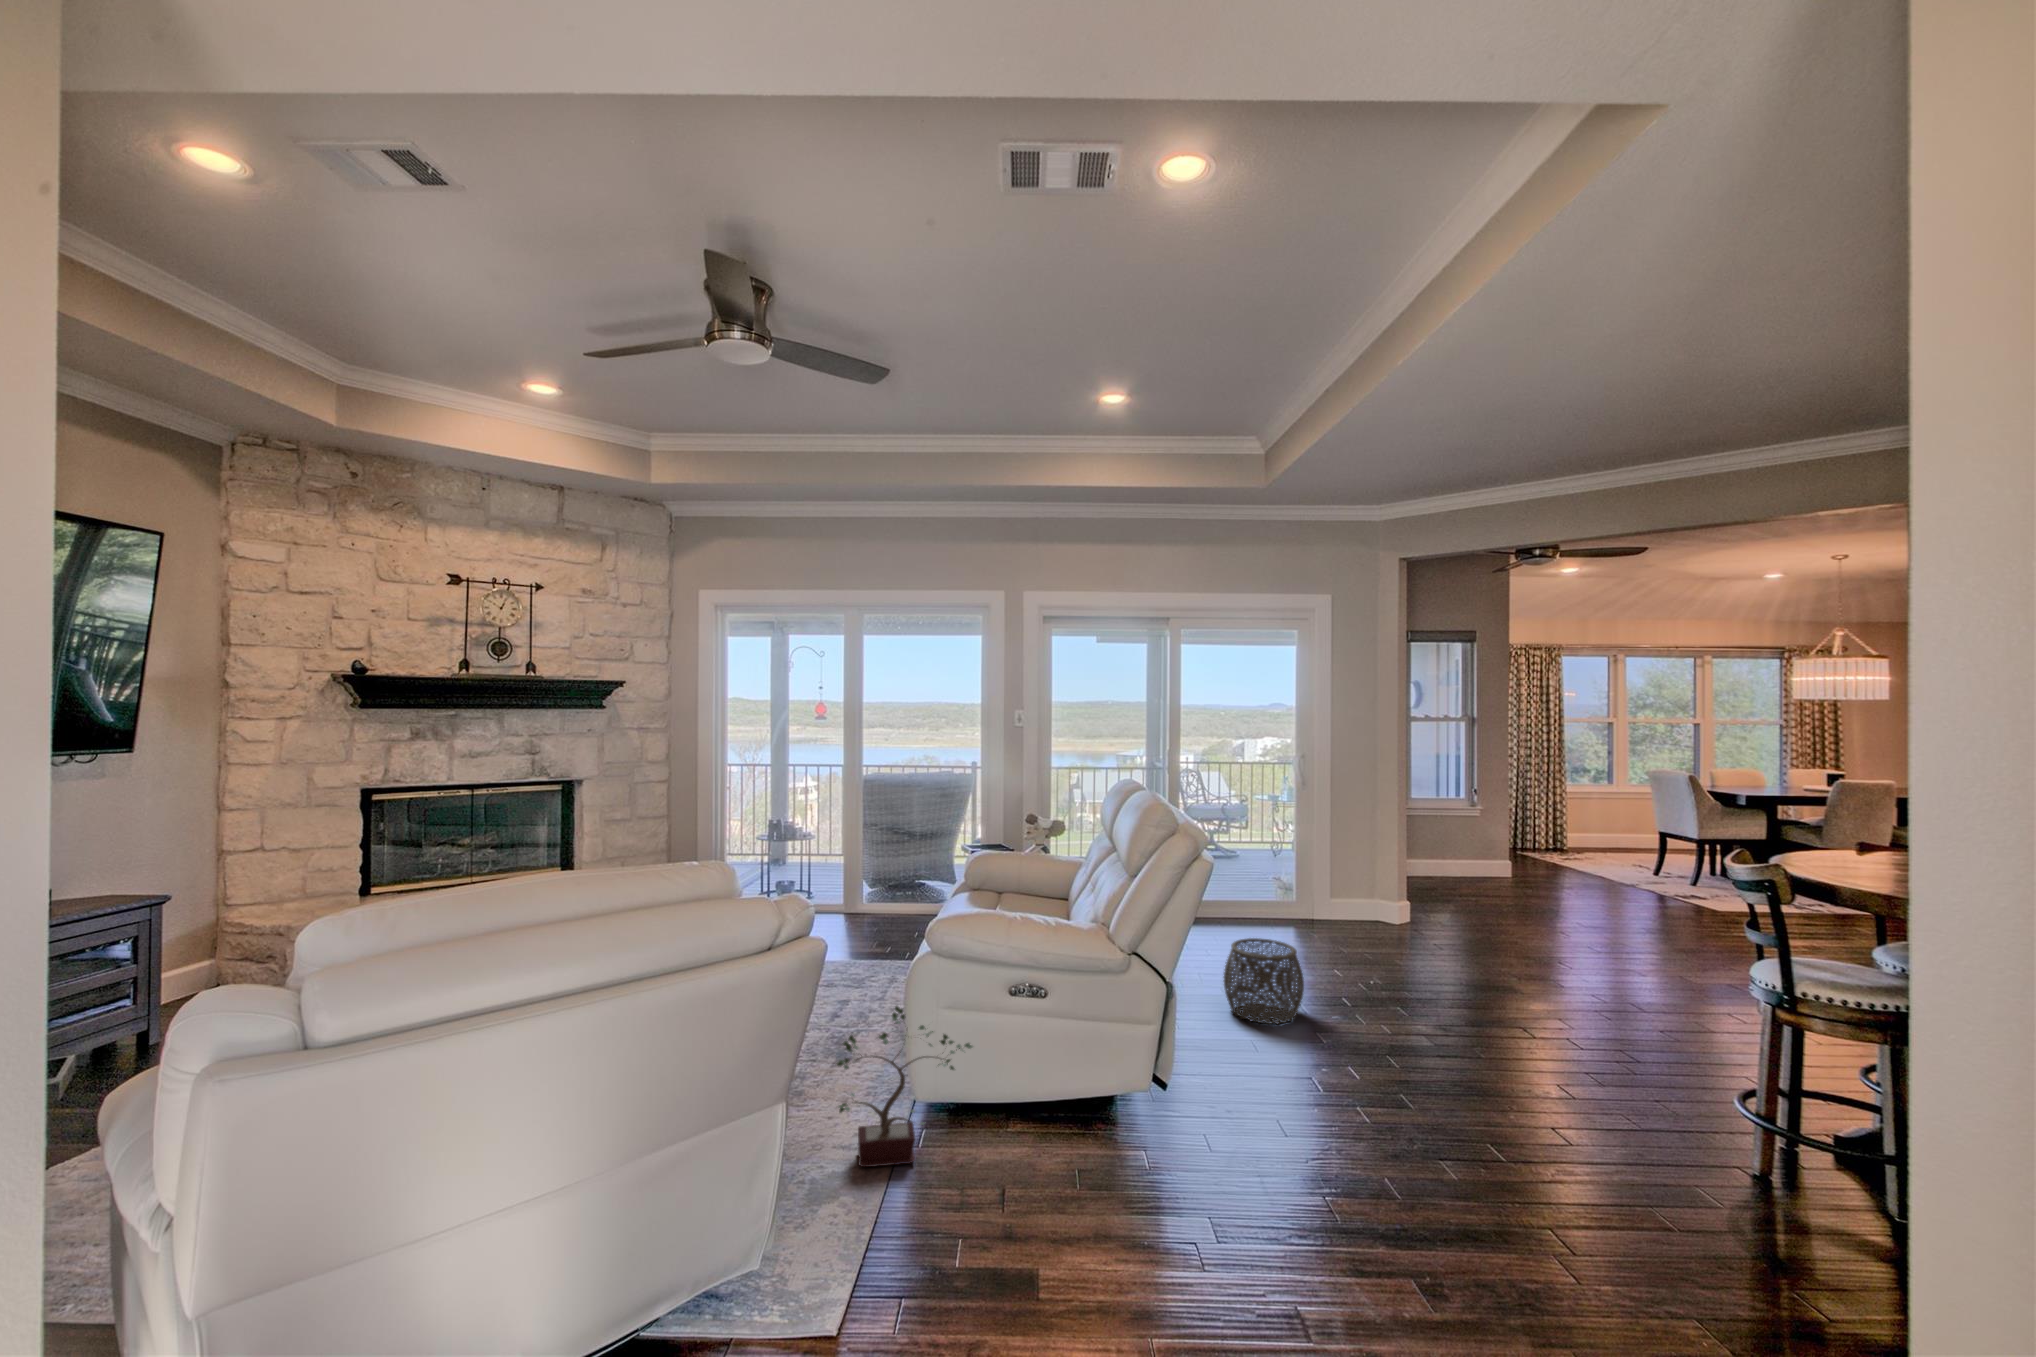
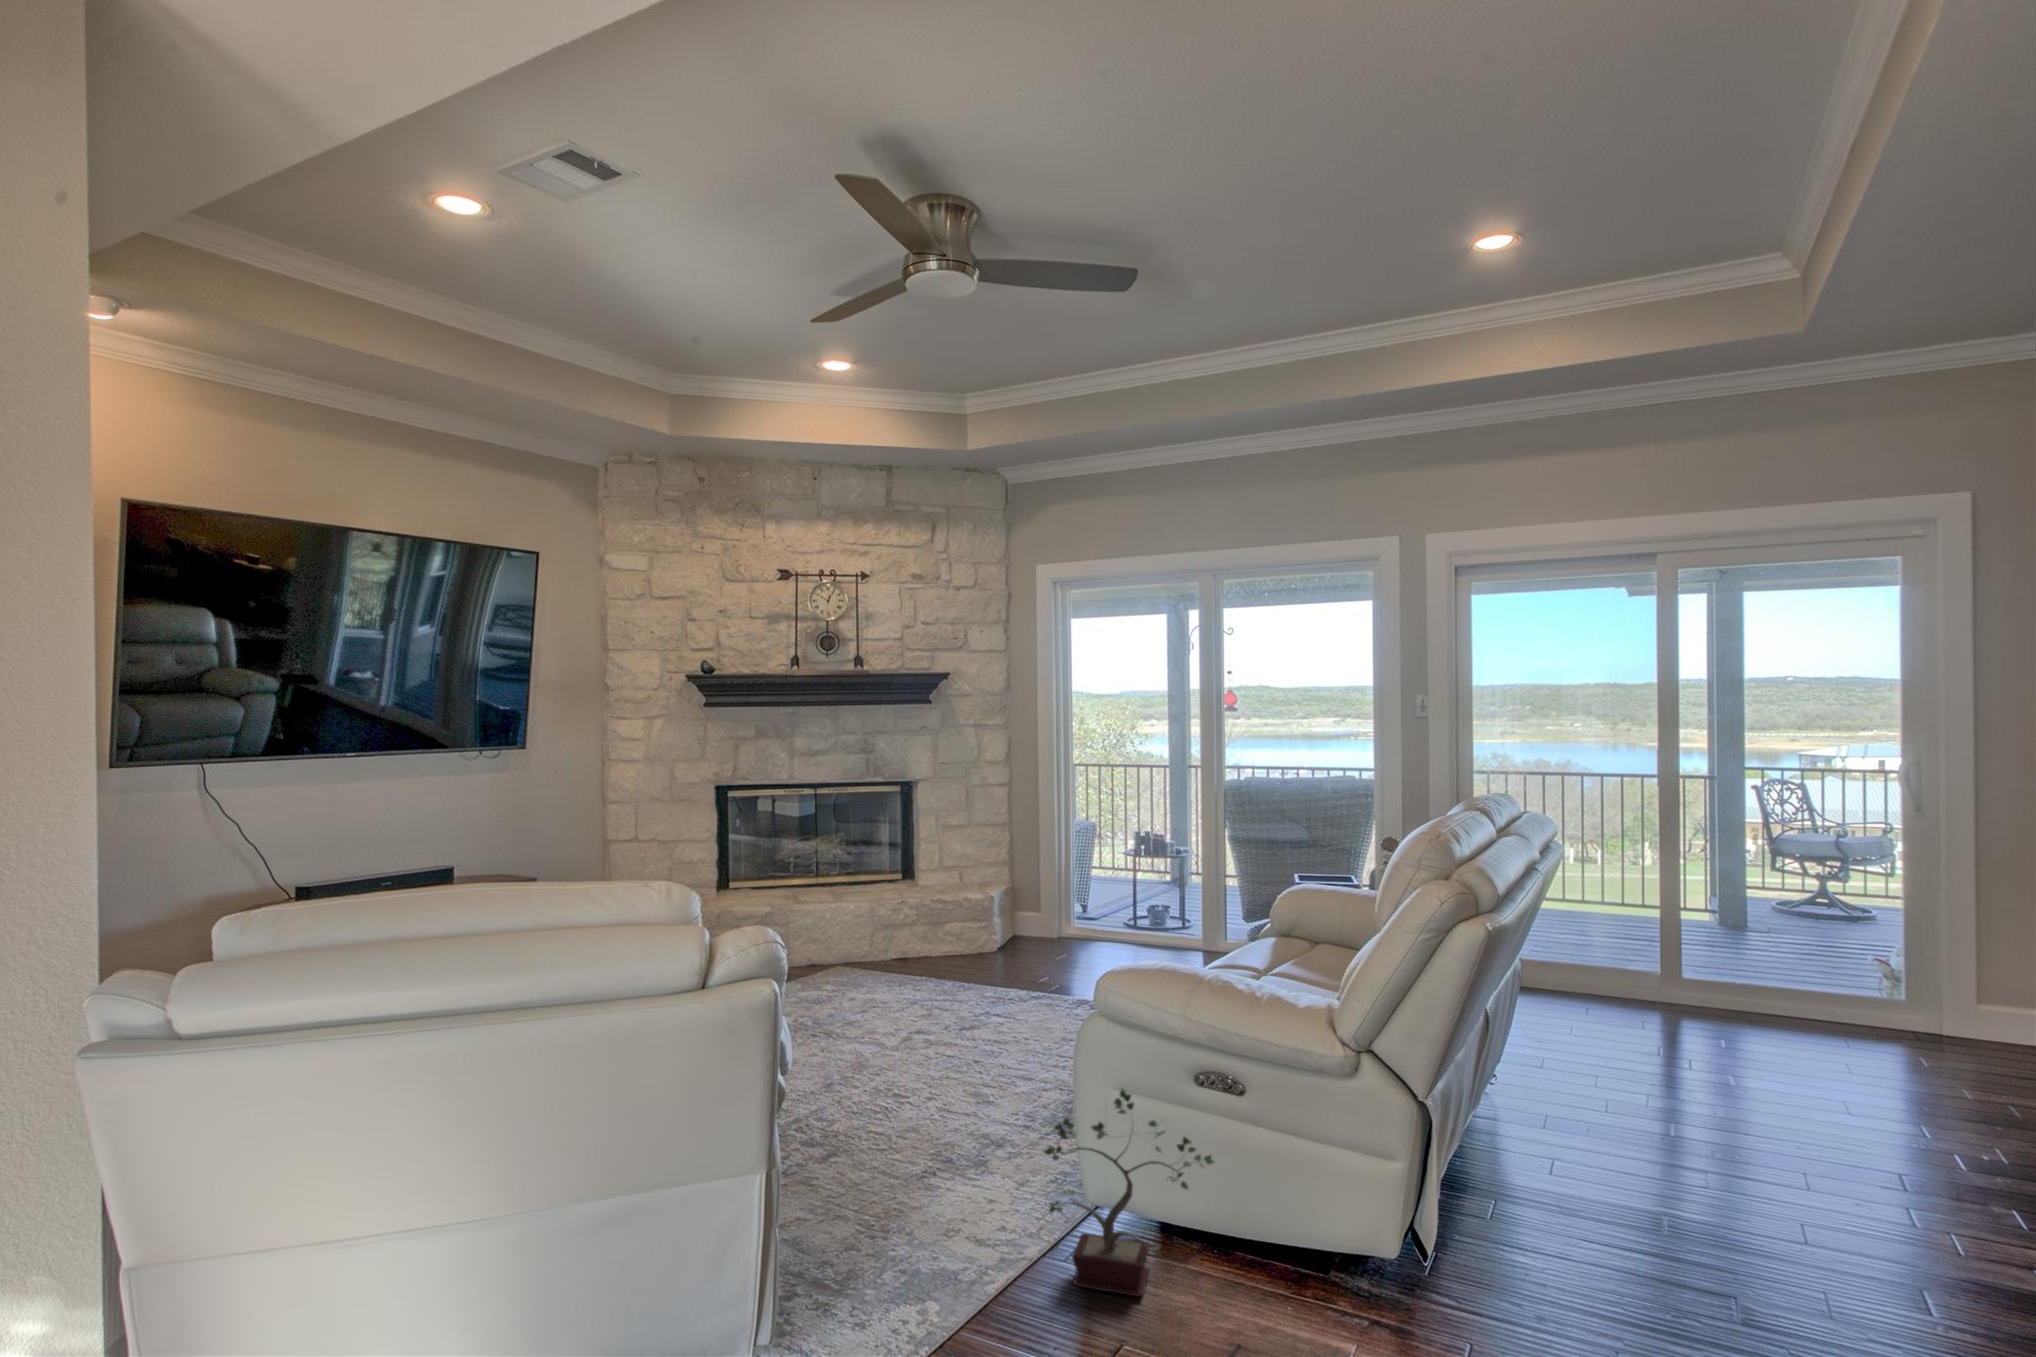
woven basket: present [1224,938,1304,1024] -> none [1709,1056,1867,1205]

